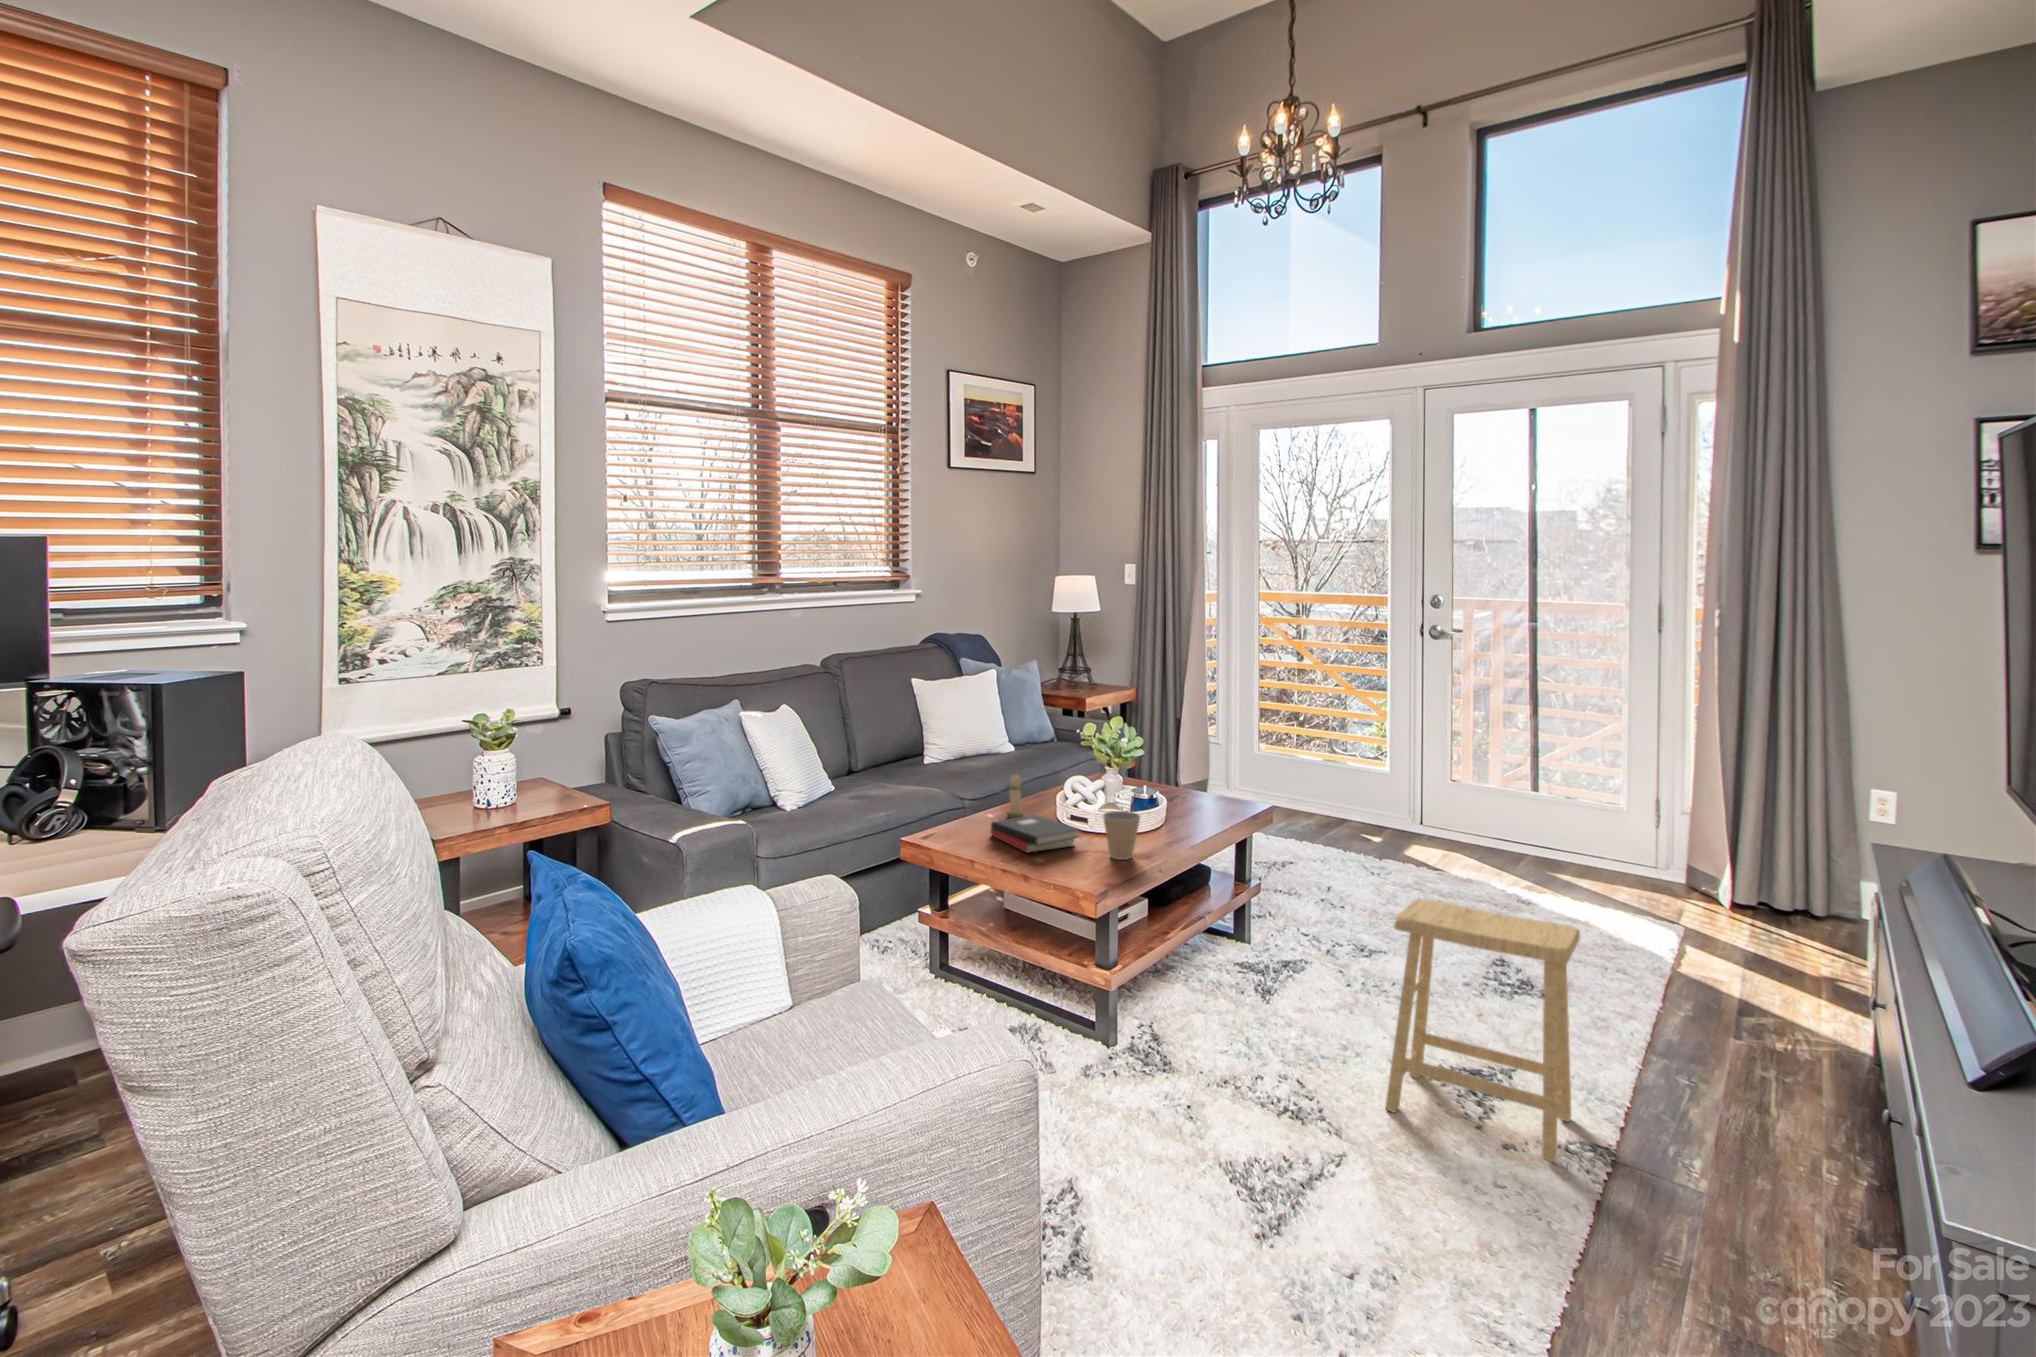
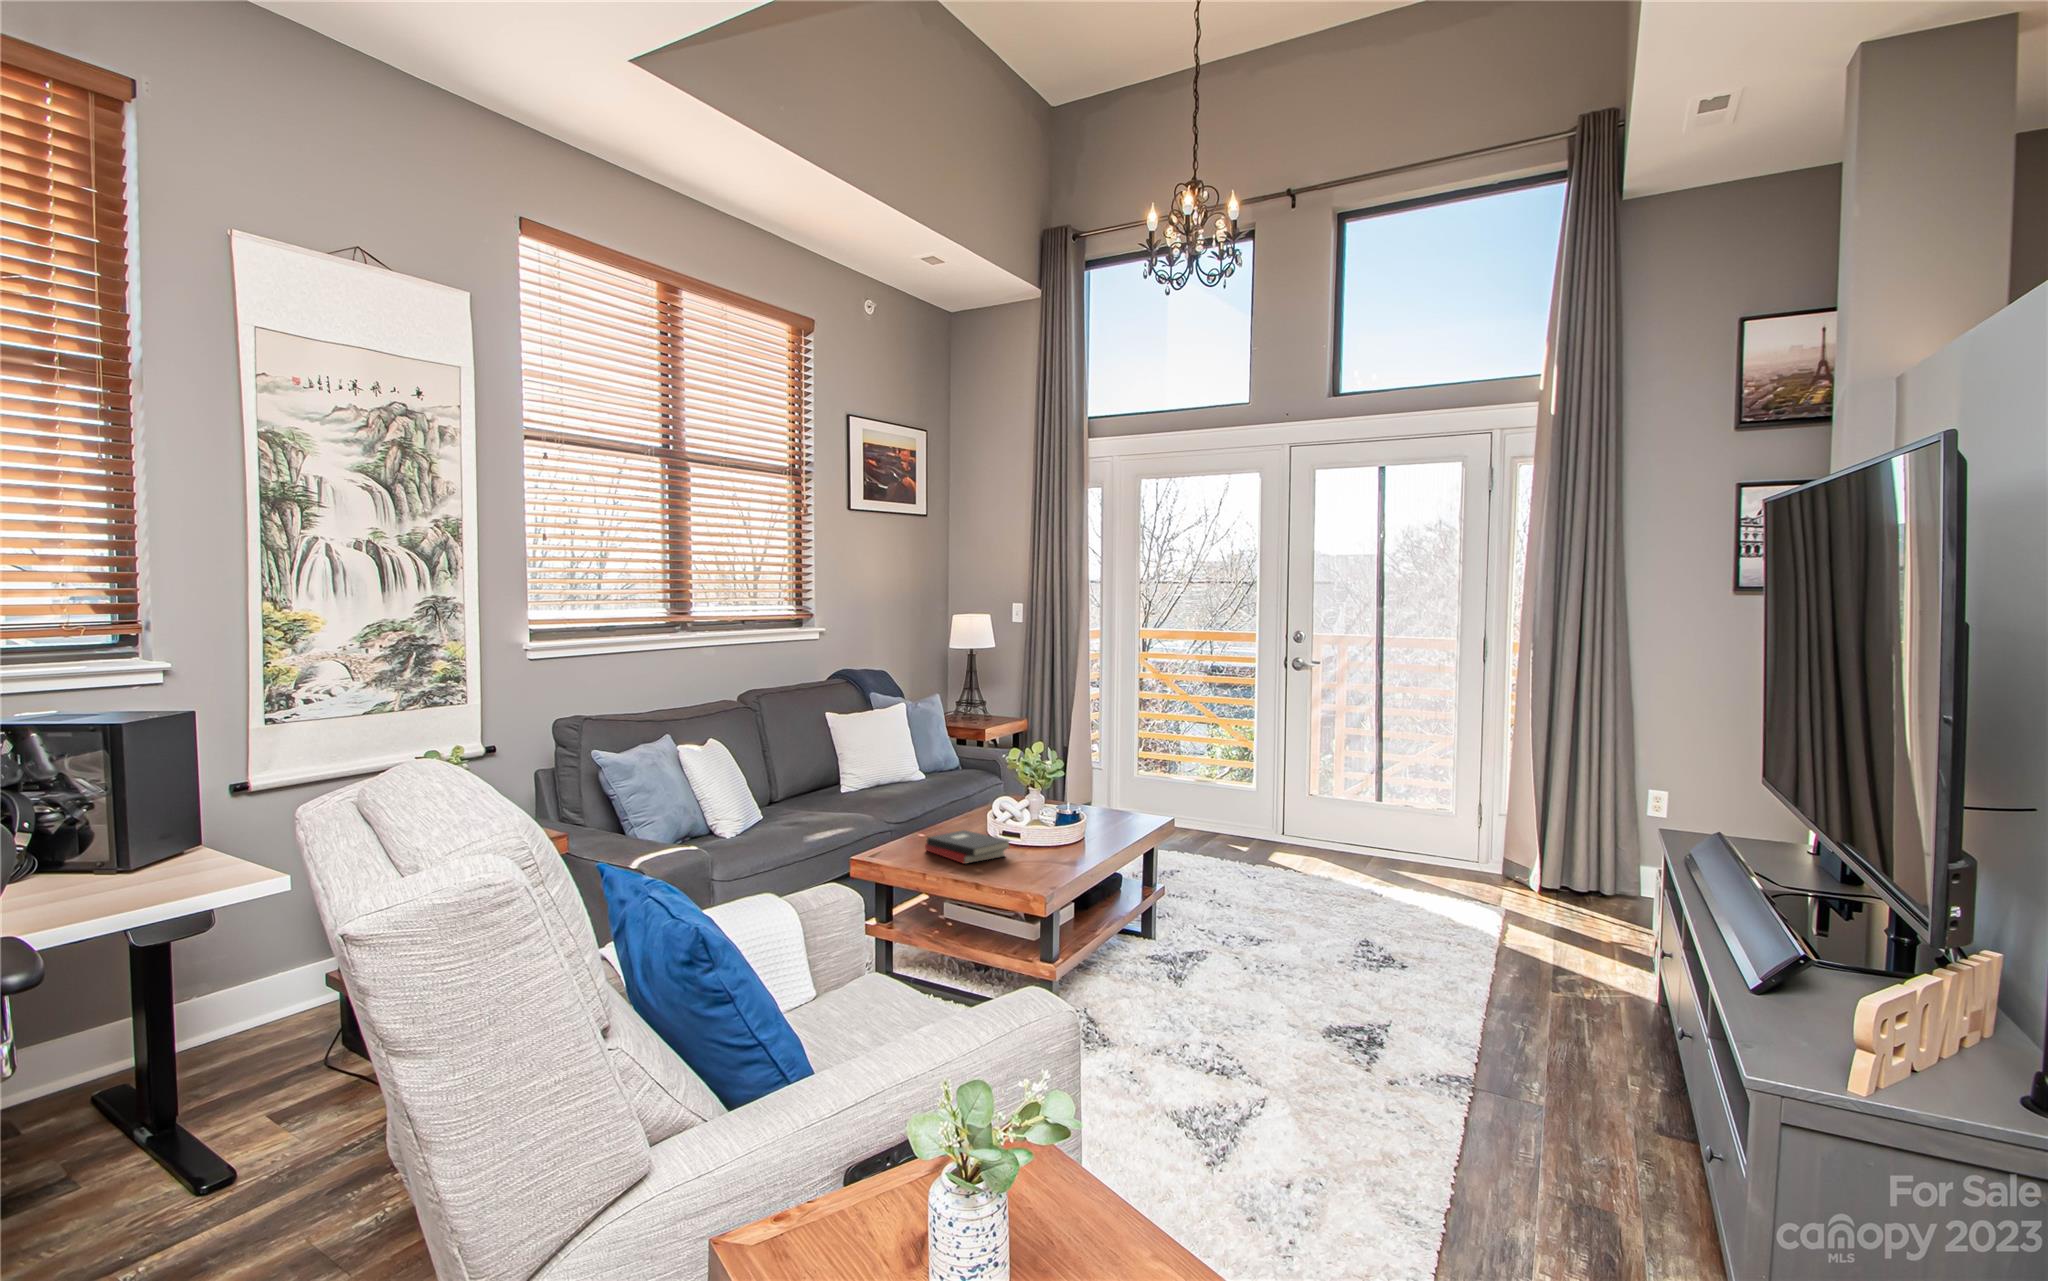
candle: present [1007,775,1024,818] -> none [932,791,952,836]
coffee cup: present [1103,811,1140,860] -> none [1033,822,1068,866]
footstool: present [1385,899,1580,1161] -> none [1293,883,1441,1094]

